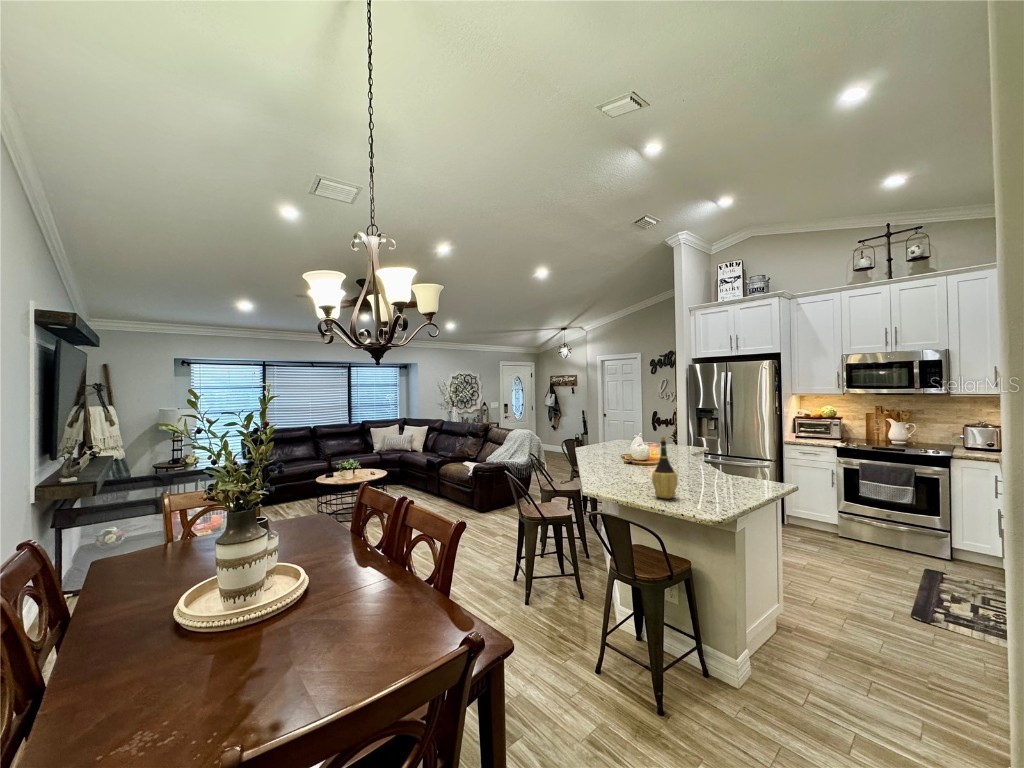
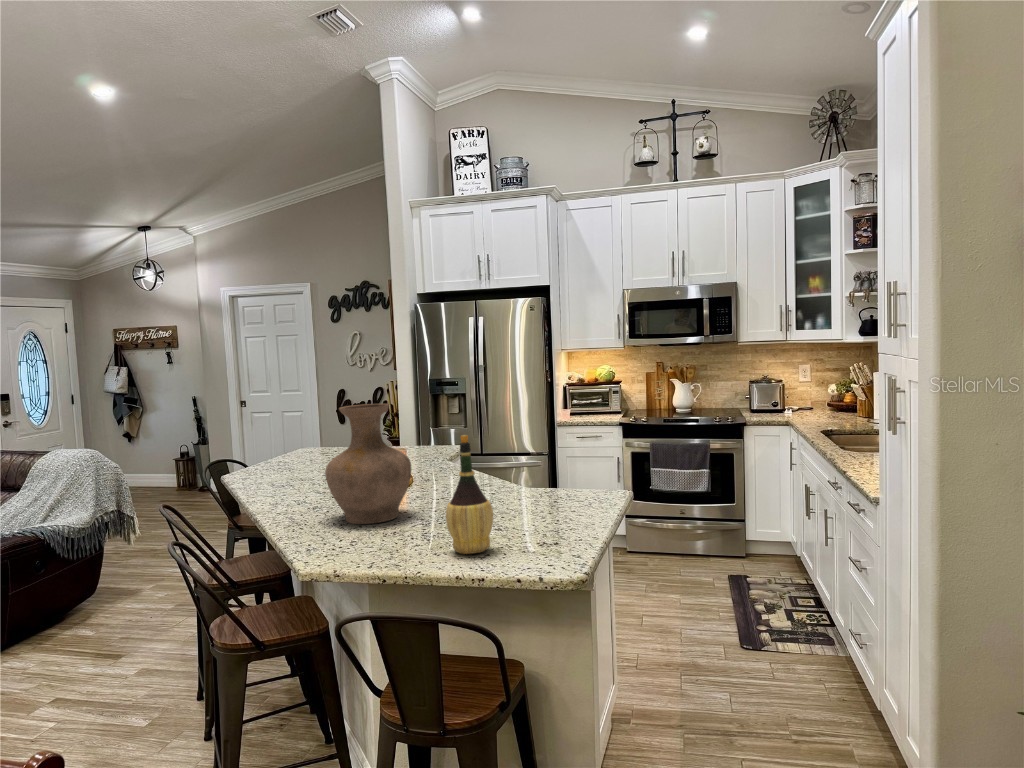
vase: none [606,419,650,478] -> present [325,404,411,524]

